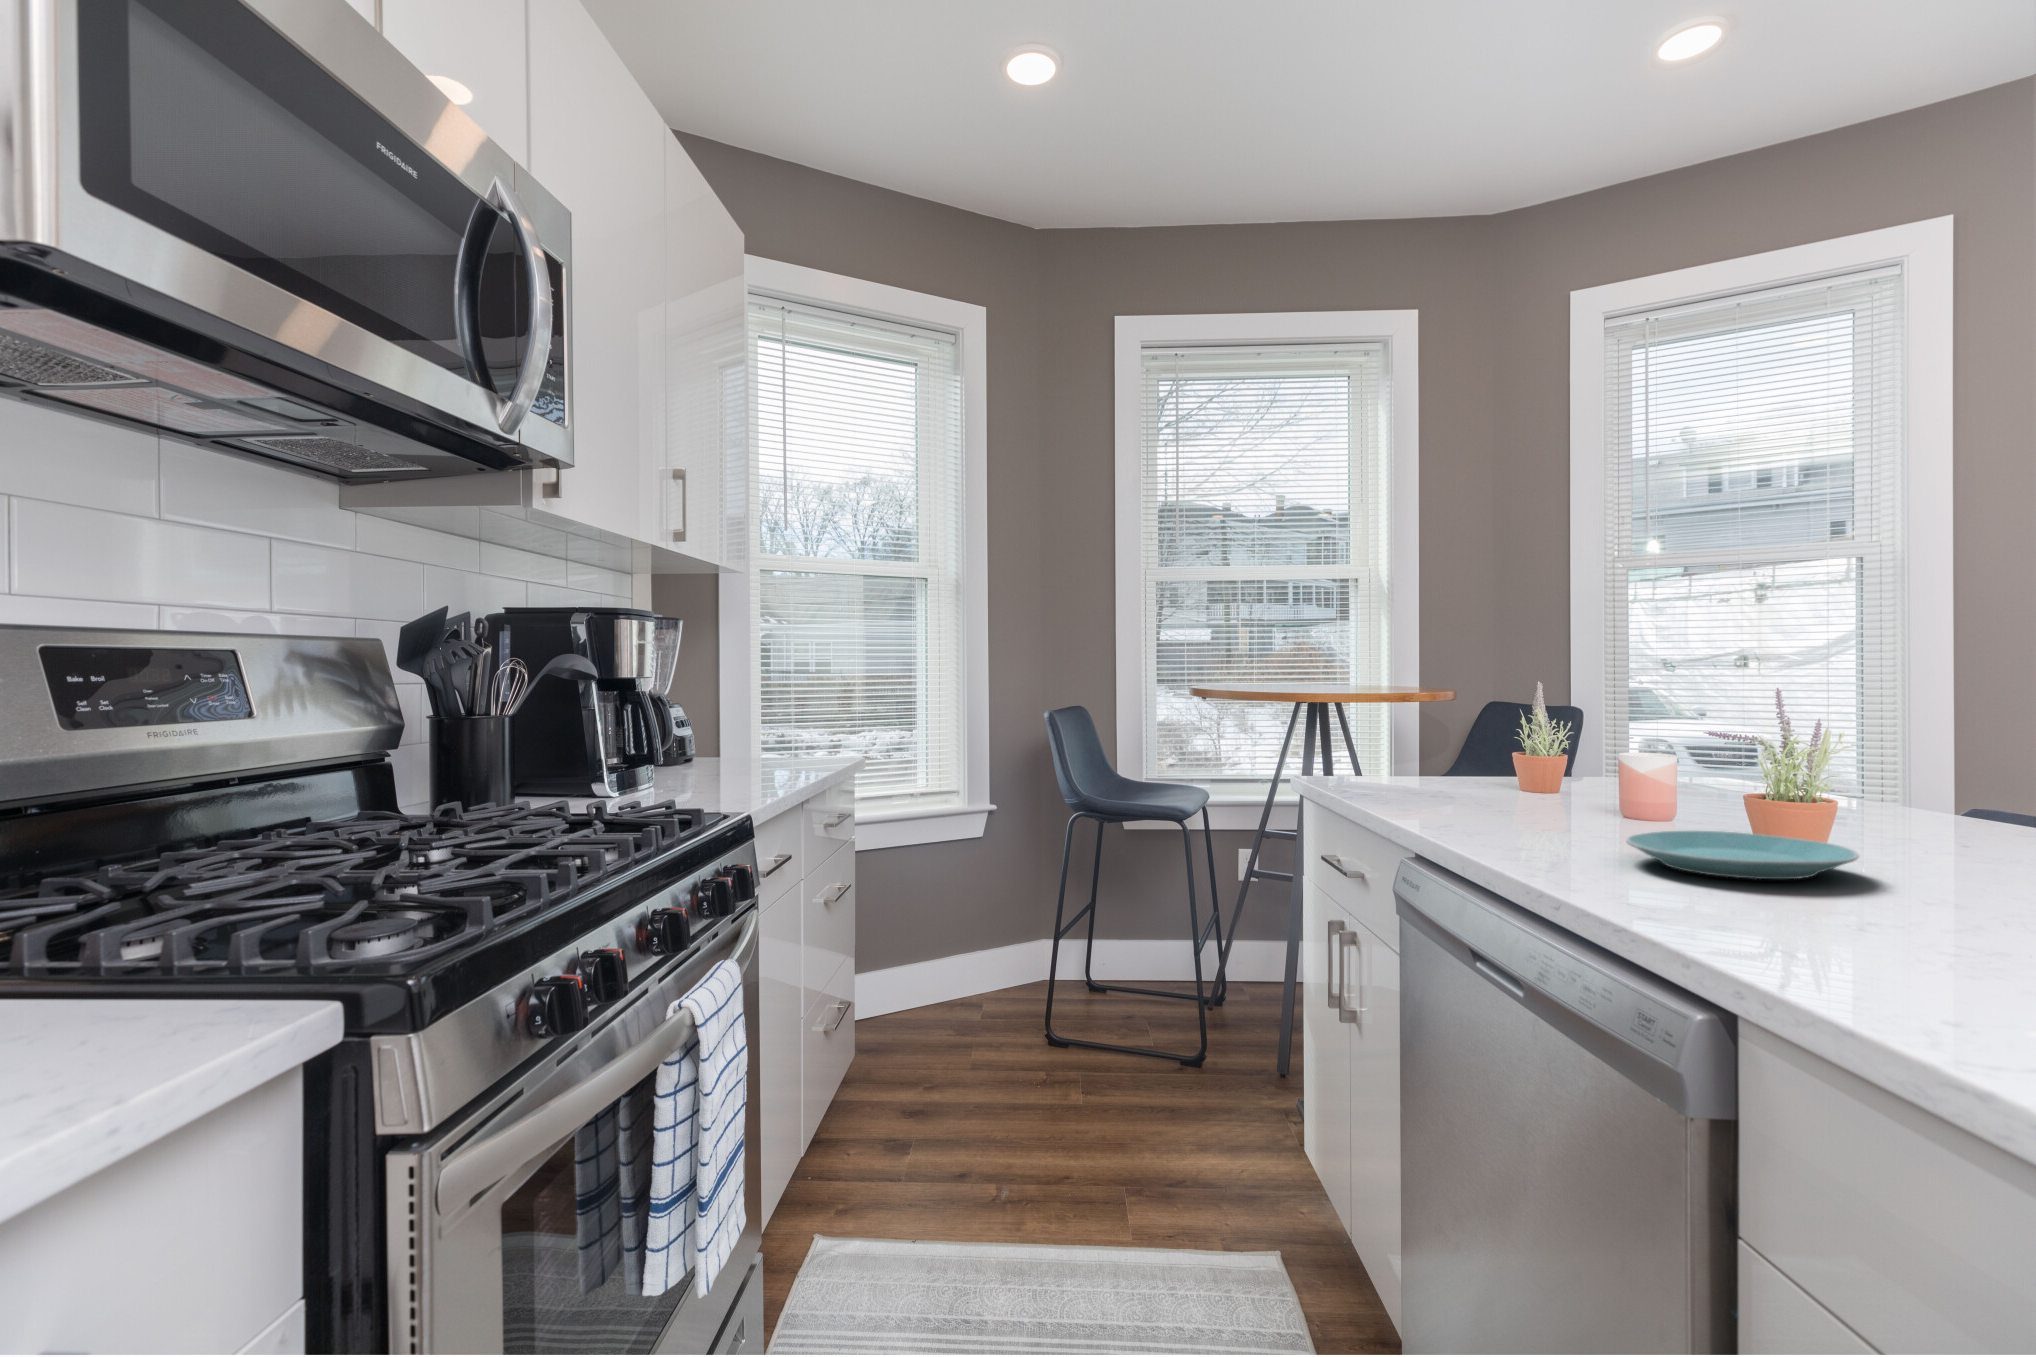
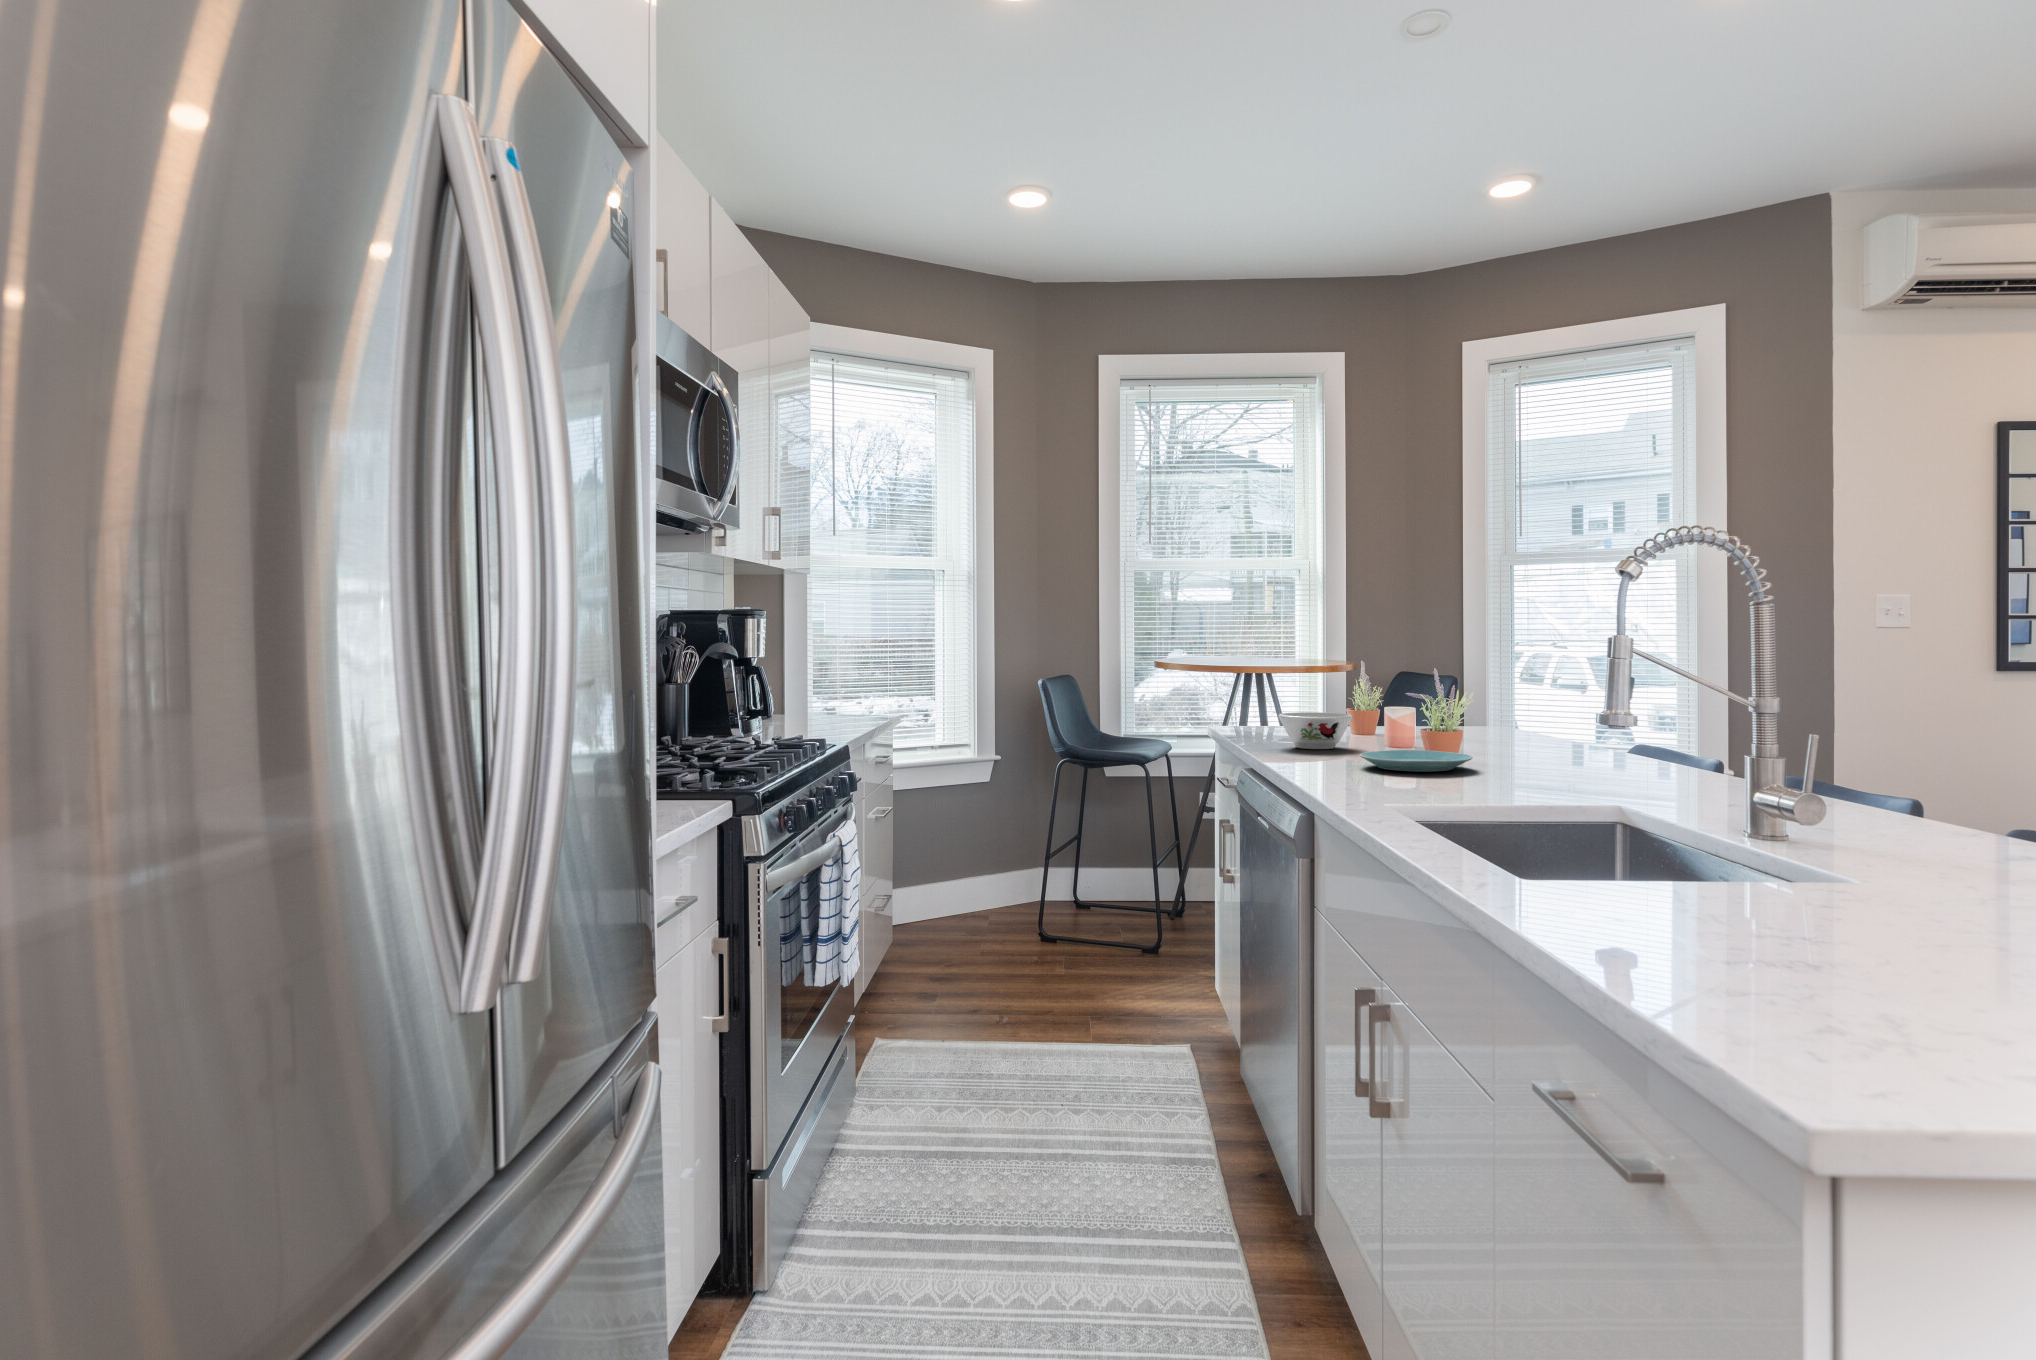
bowl: none [1428,760,1552,820] -> present [1278,712,1353,749]

